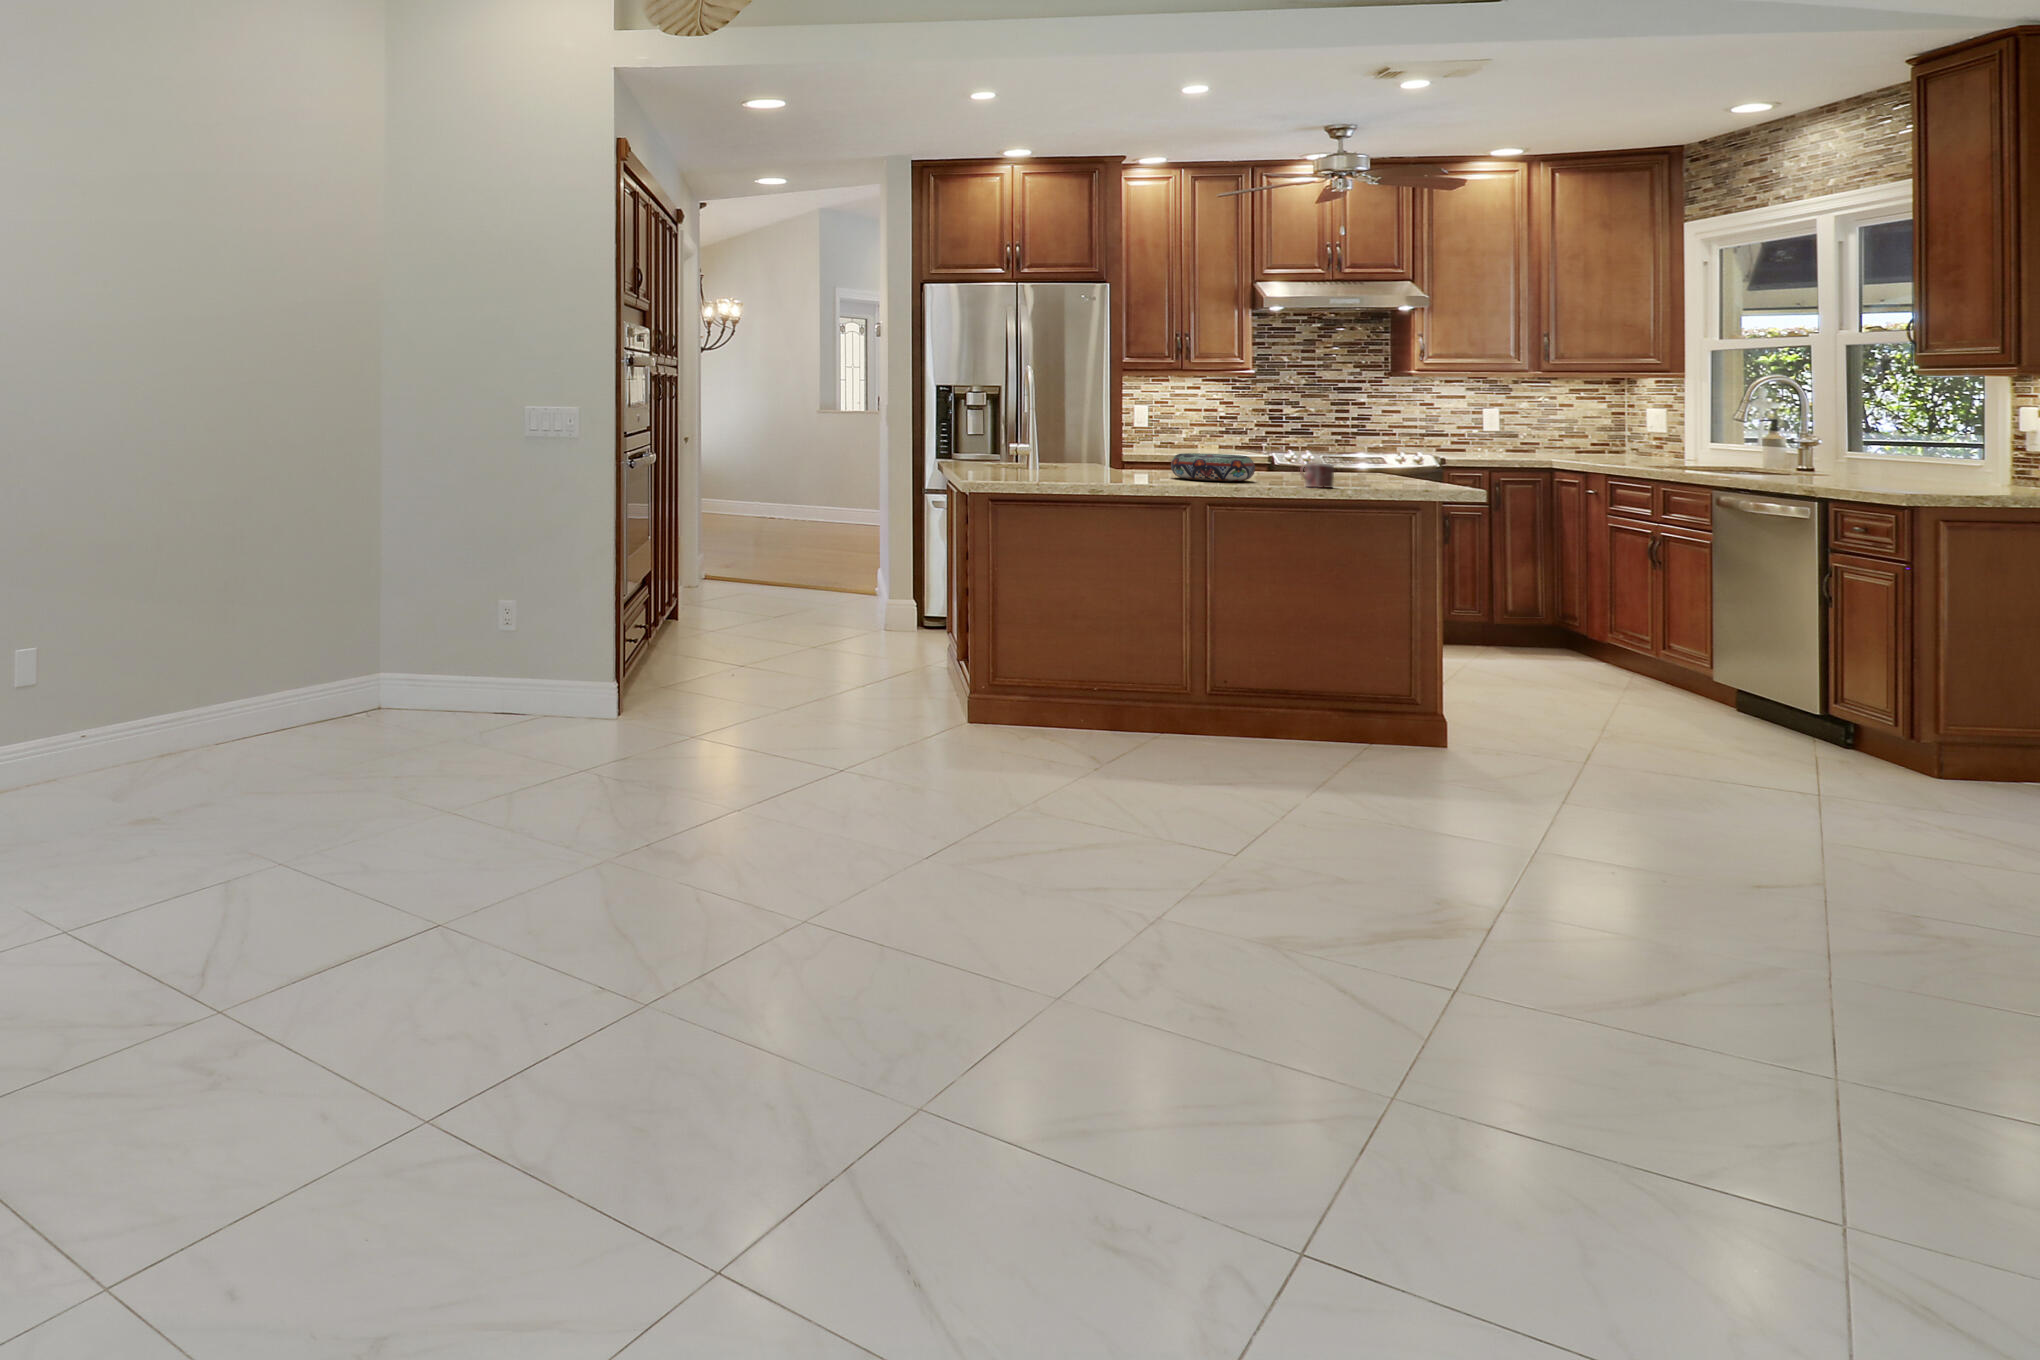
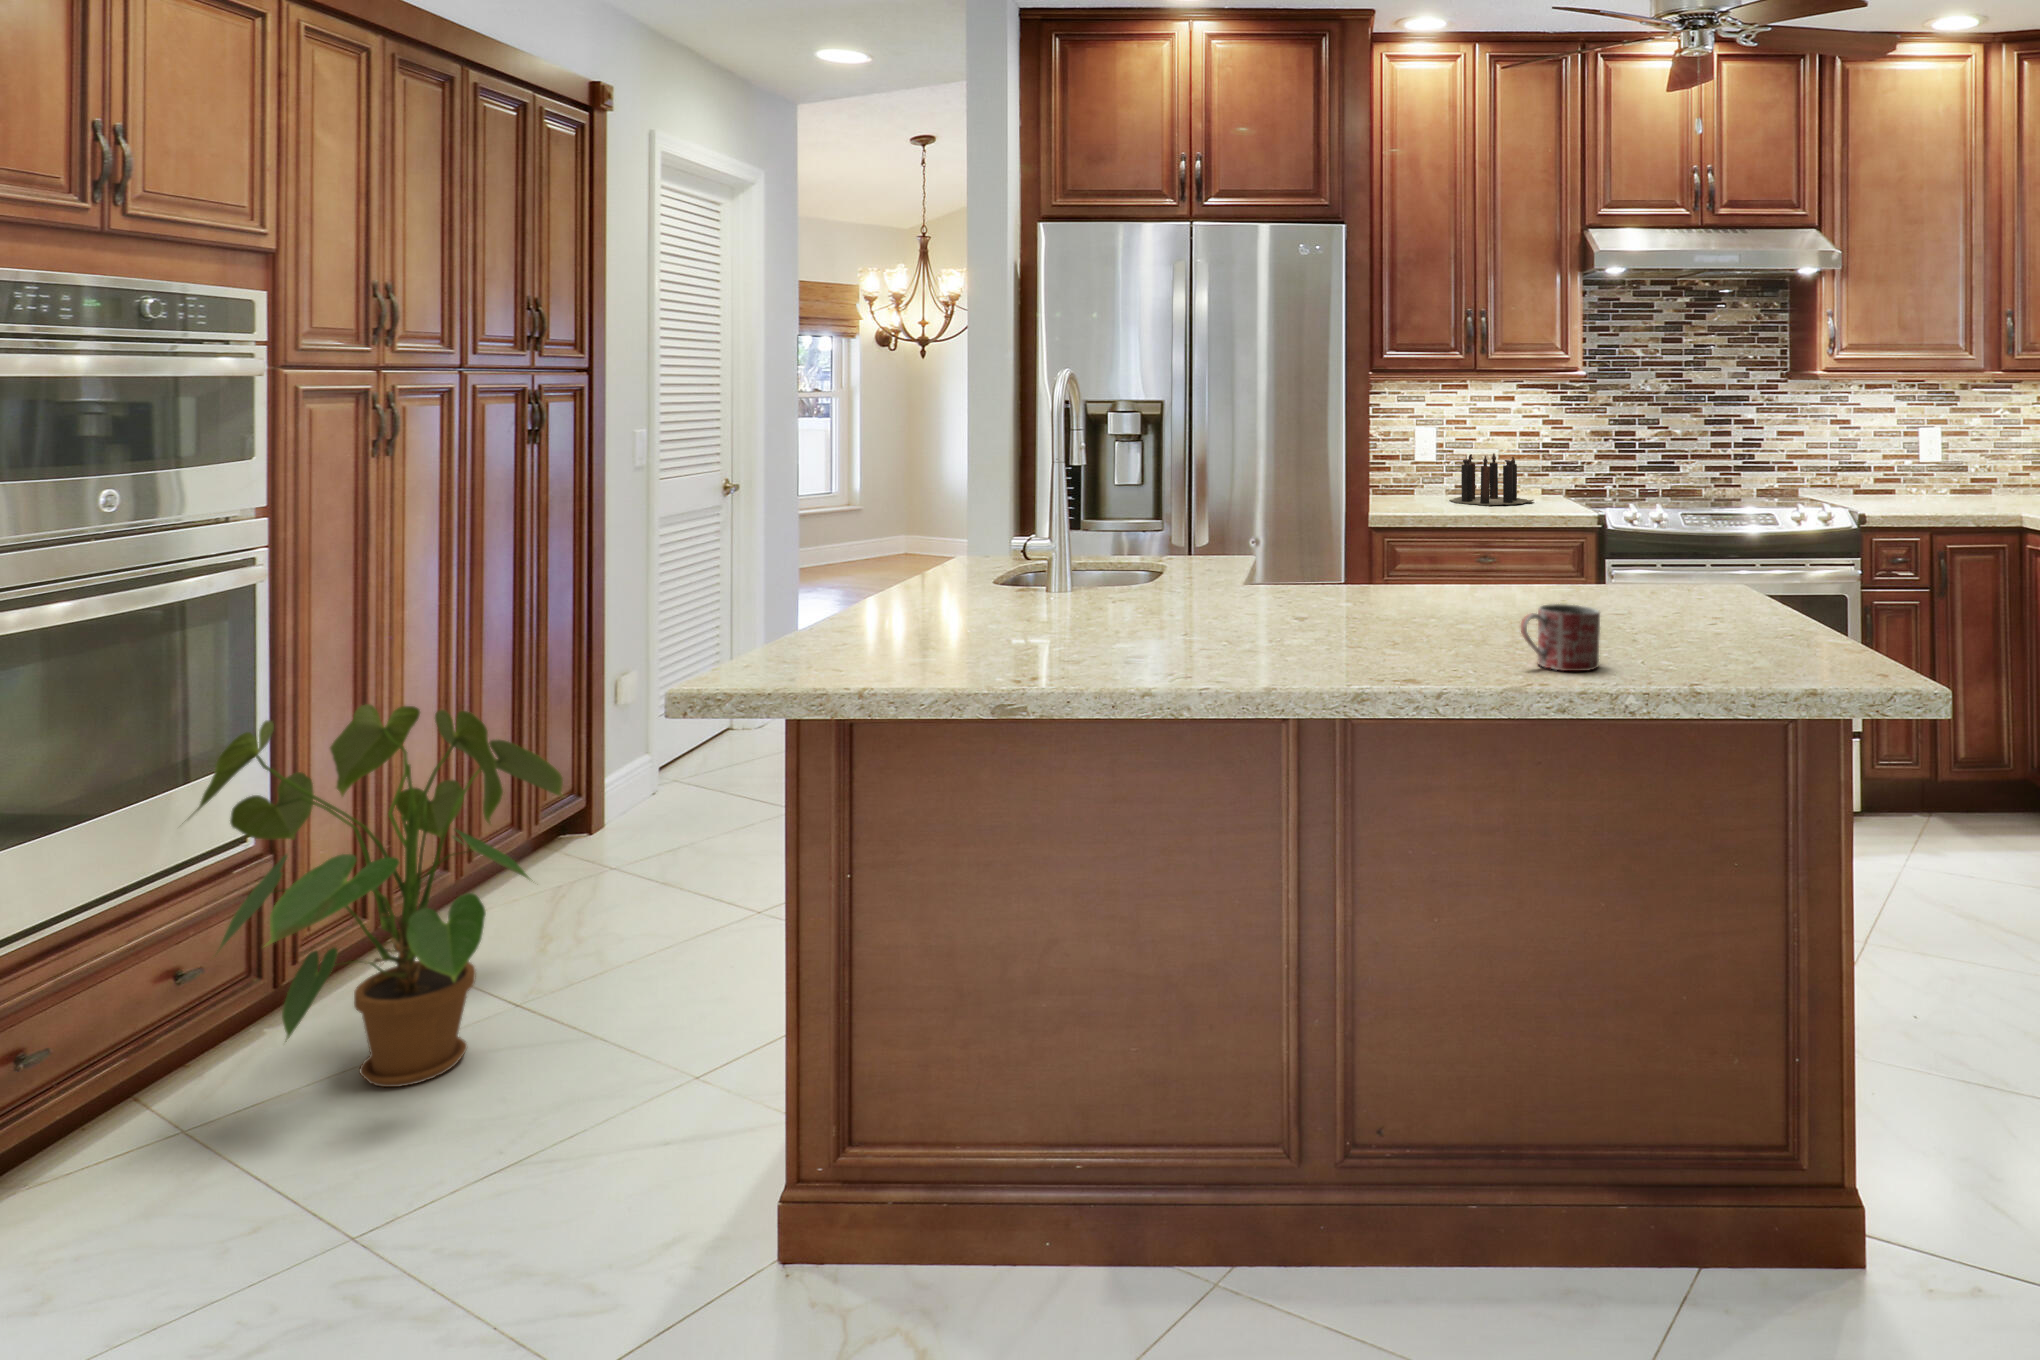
candle: none [1152,423,1219,454] -> present [1450,453,1534,506]
decorative bowl: present [1171,453,1255,481] -> none [1271,565,1447,643]
house plant: none [652,519,801,680] -> present [190,704,563,1087]

